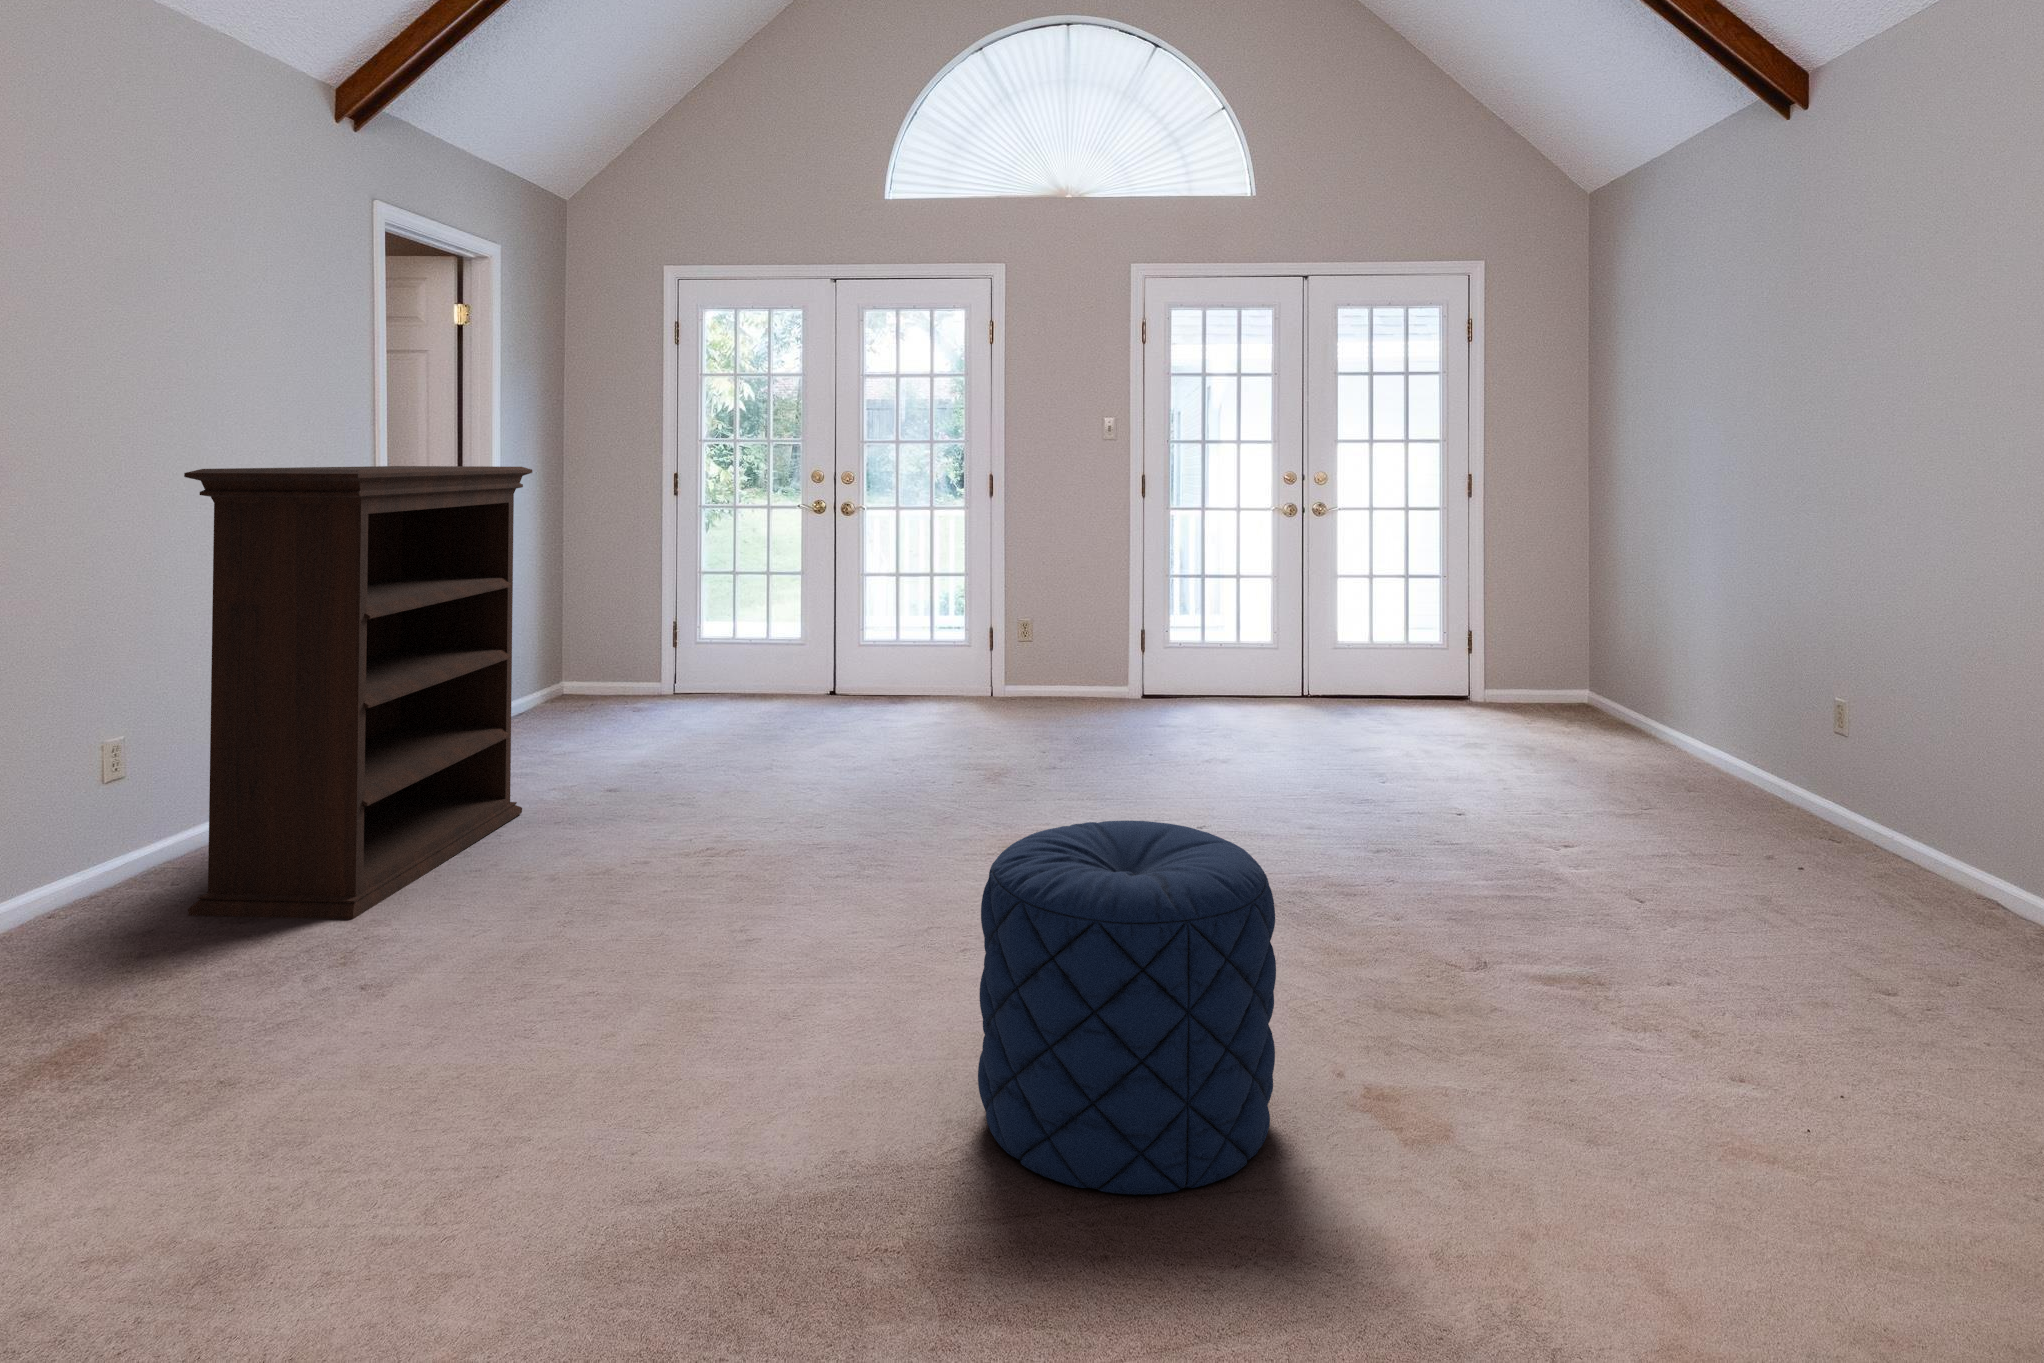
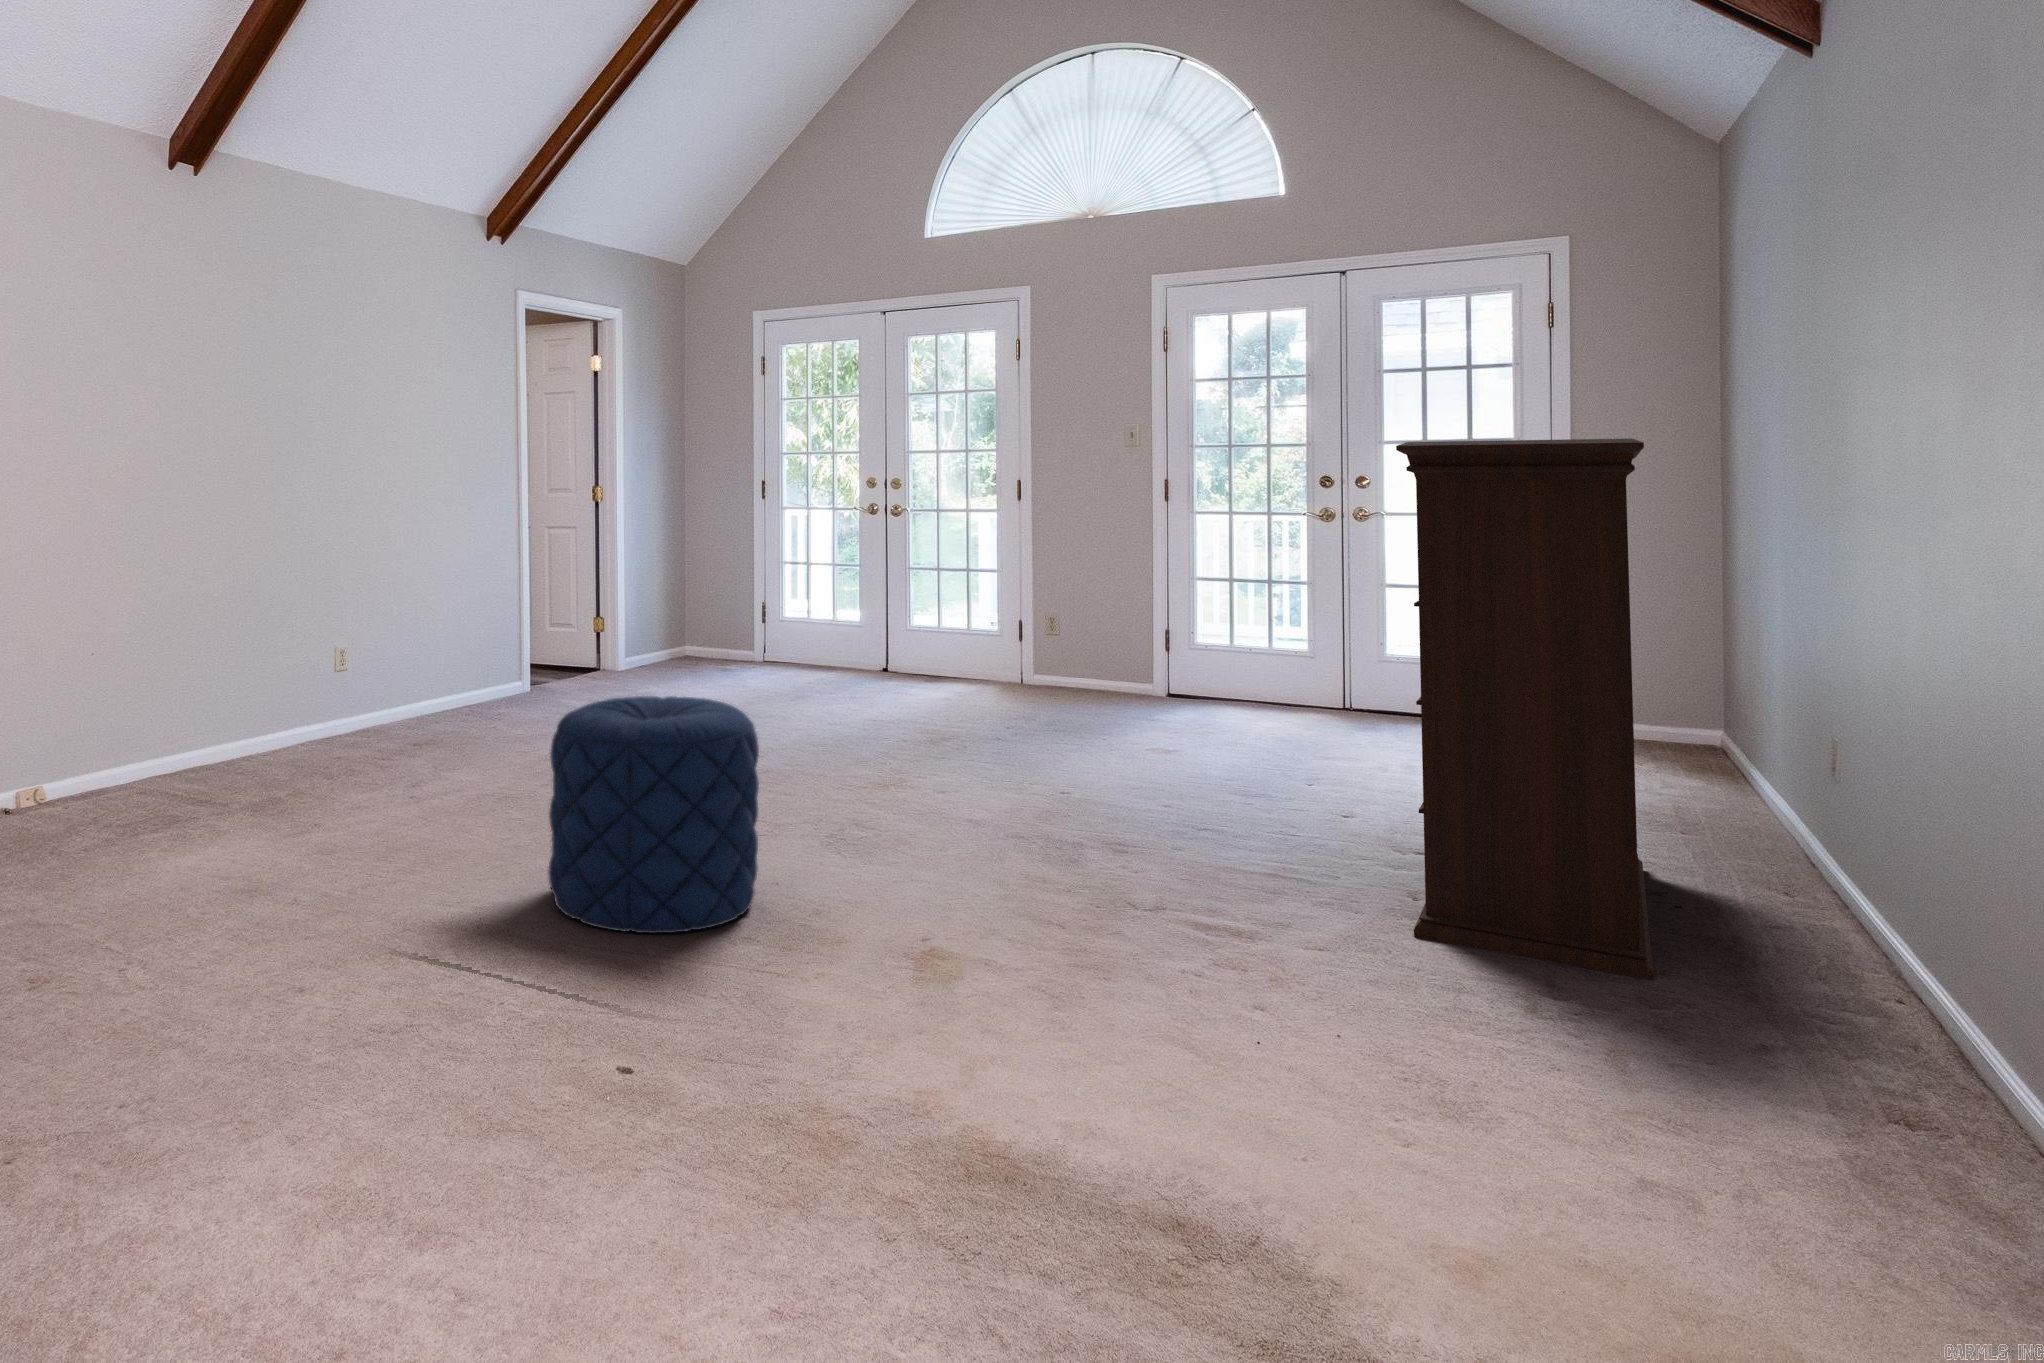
bookshelf: present [184,466,532,919] -> present [1396,438,1653,980]

